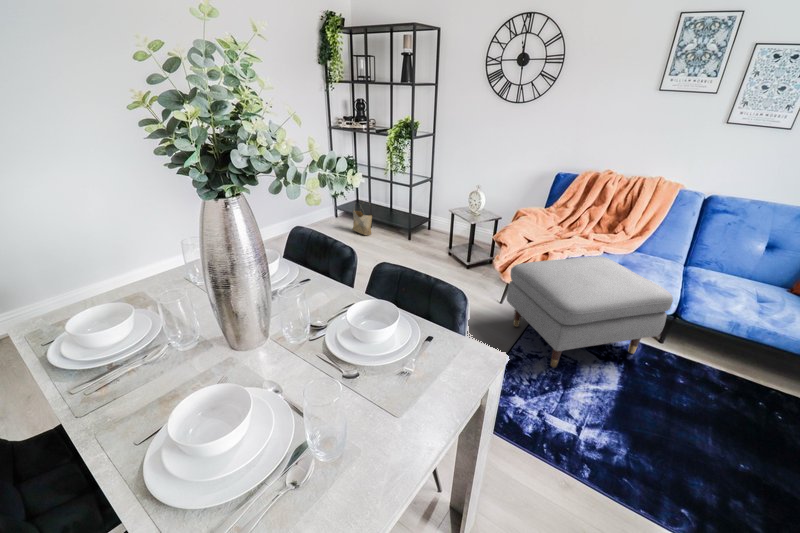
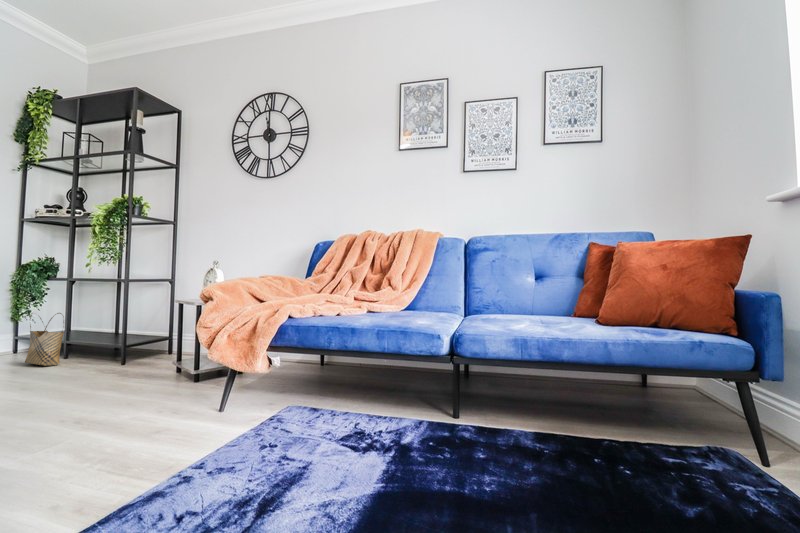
ottoman: present [507,257,673,367] -> none [196,302,439,481]

